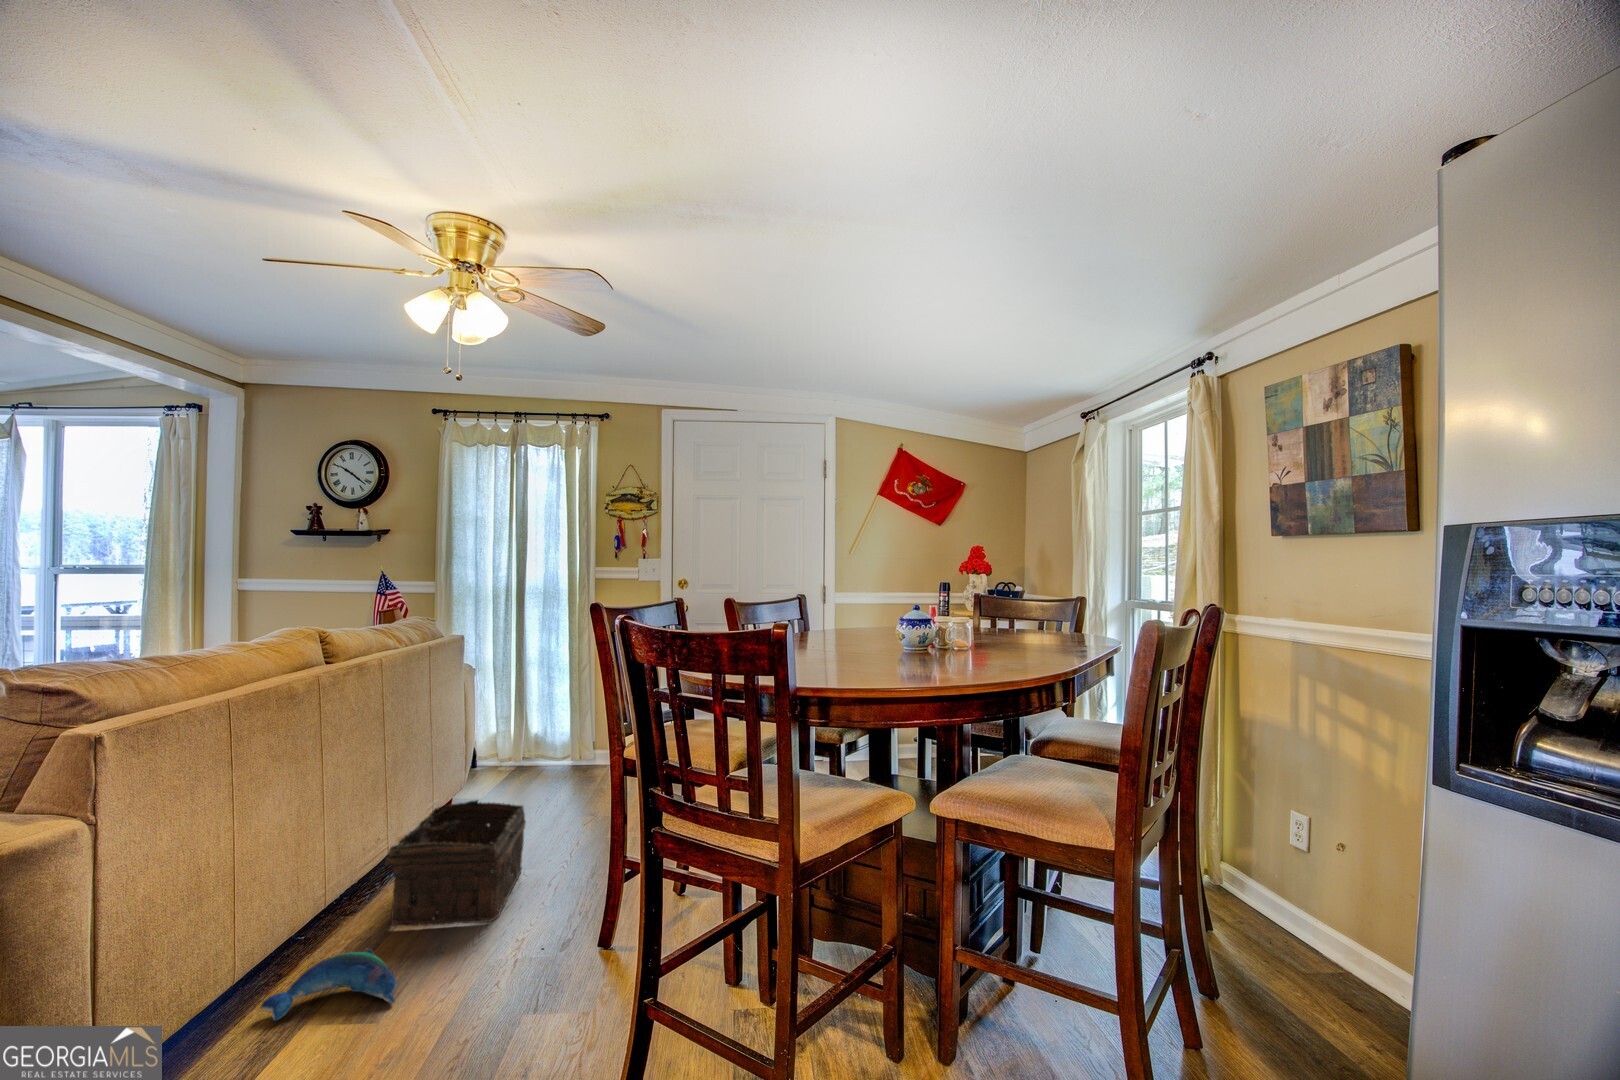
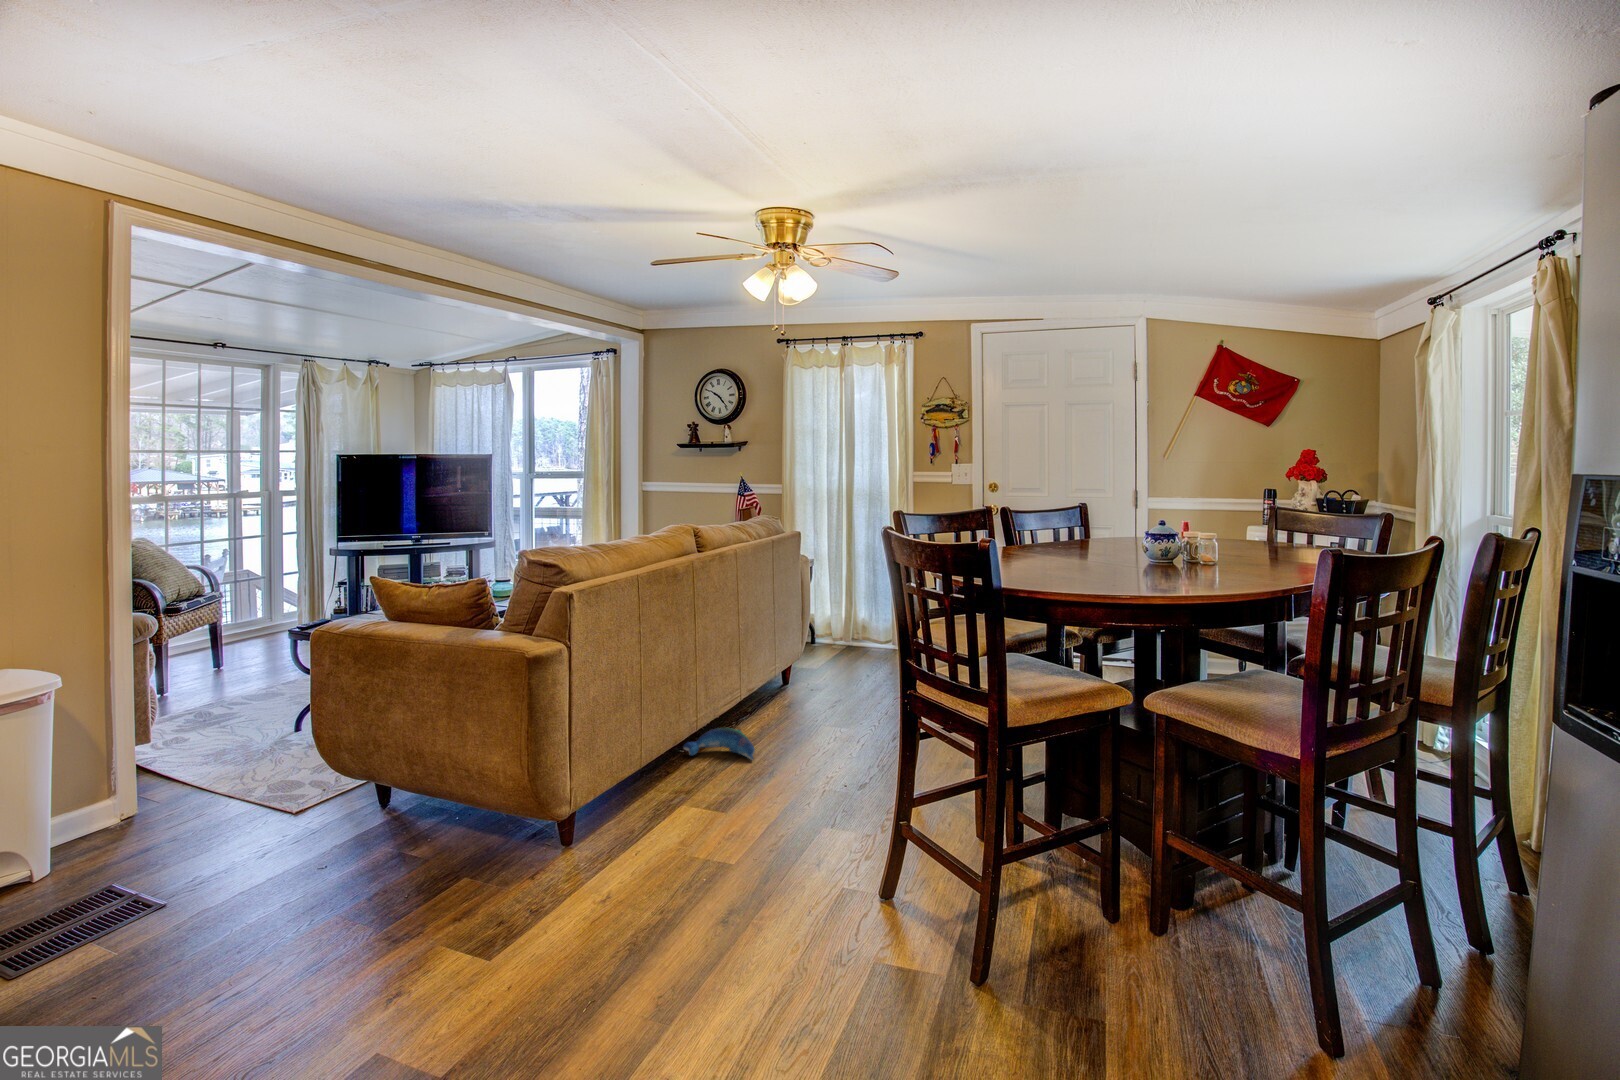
basket: present [385,800,526,926] -> none [734,653,842,735]

